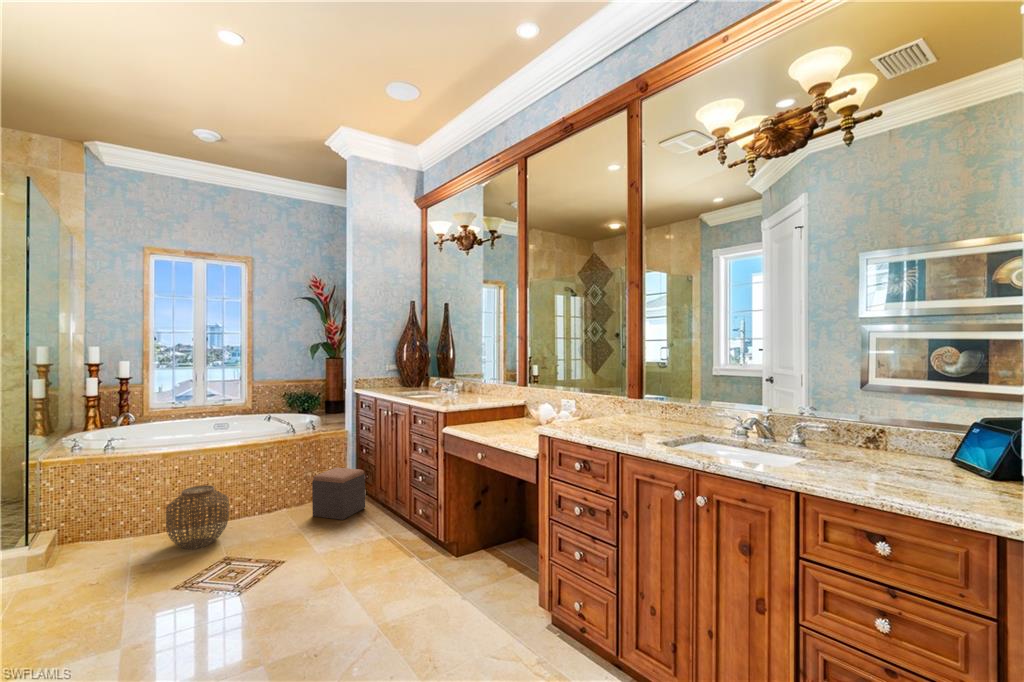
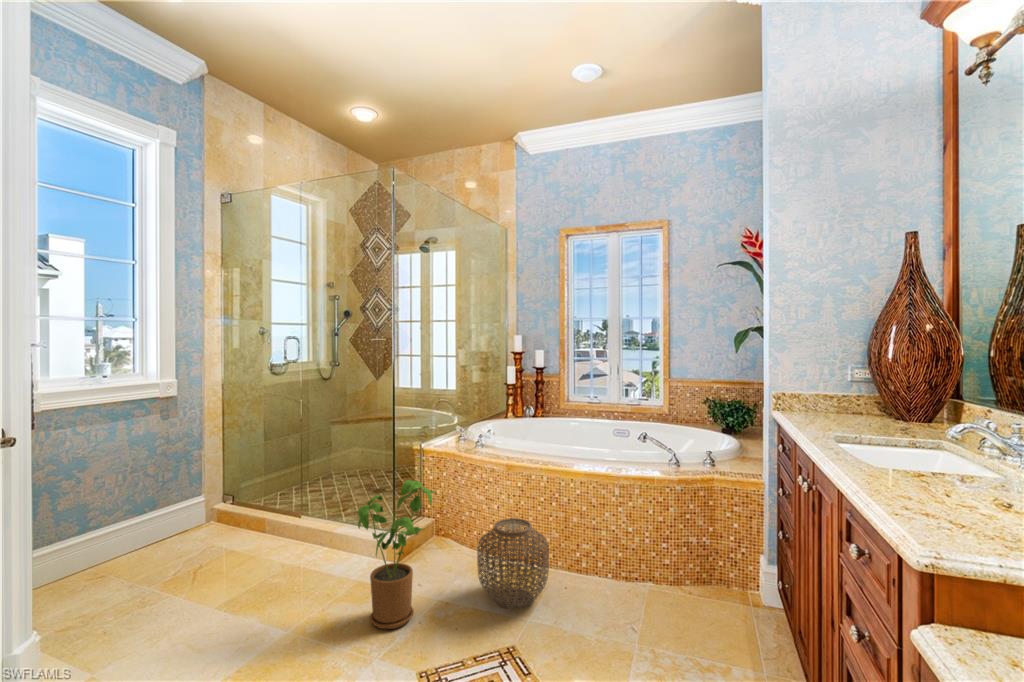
house plant: none [61,468,152,593] -> present [358,480,435,629]
footstool: present [312,468,365,520] -> none [674,549,776,663]

